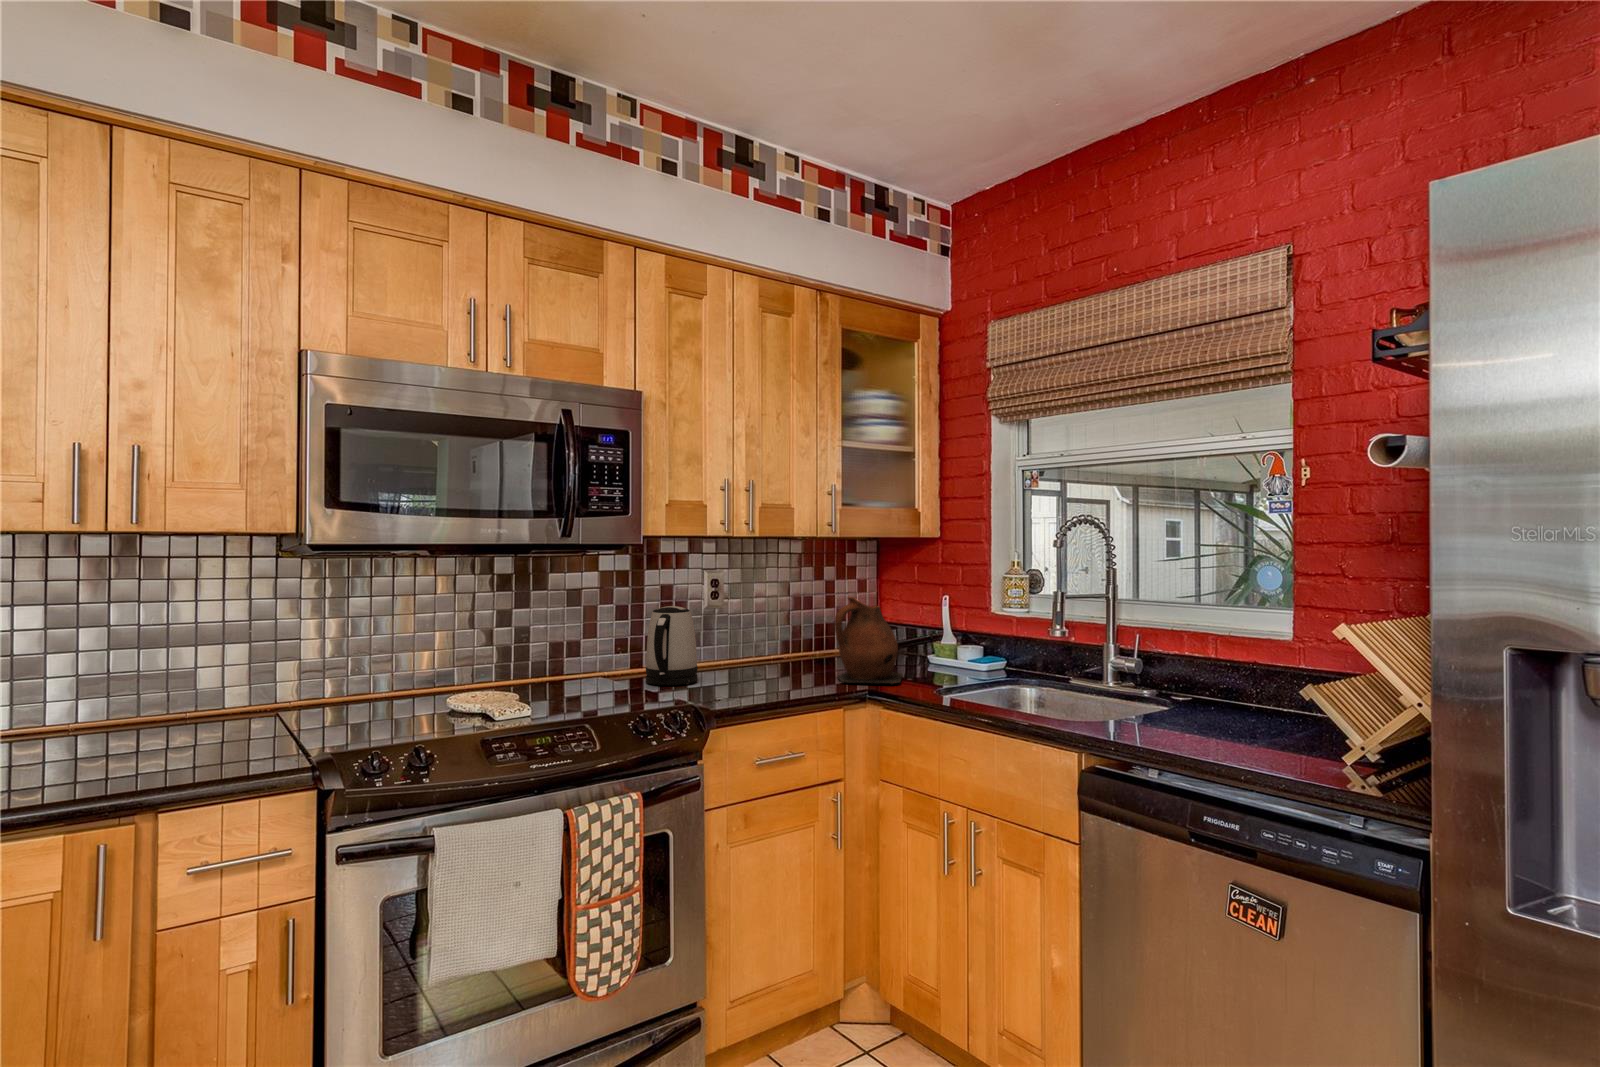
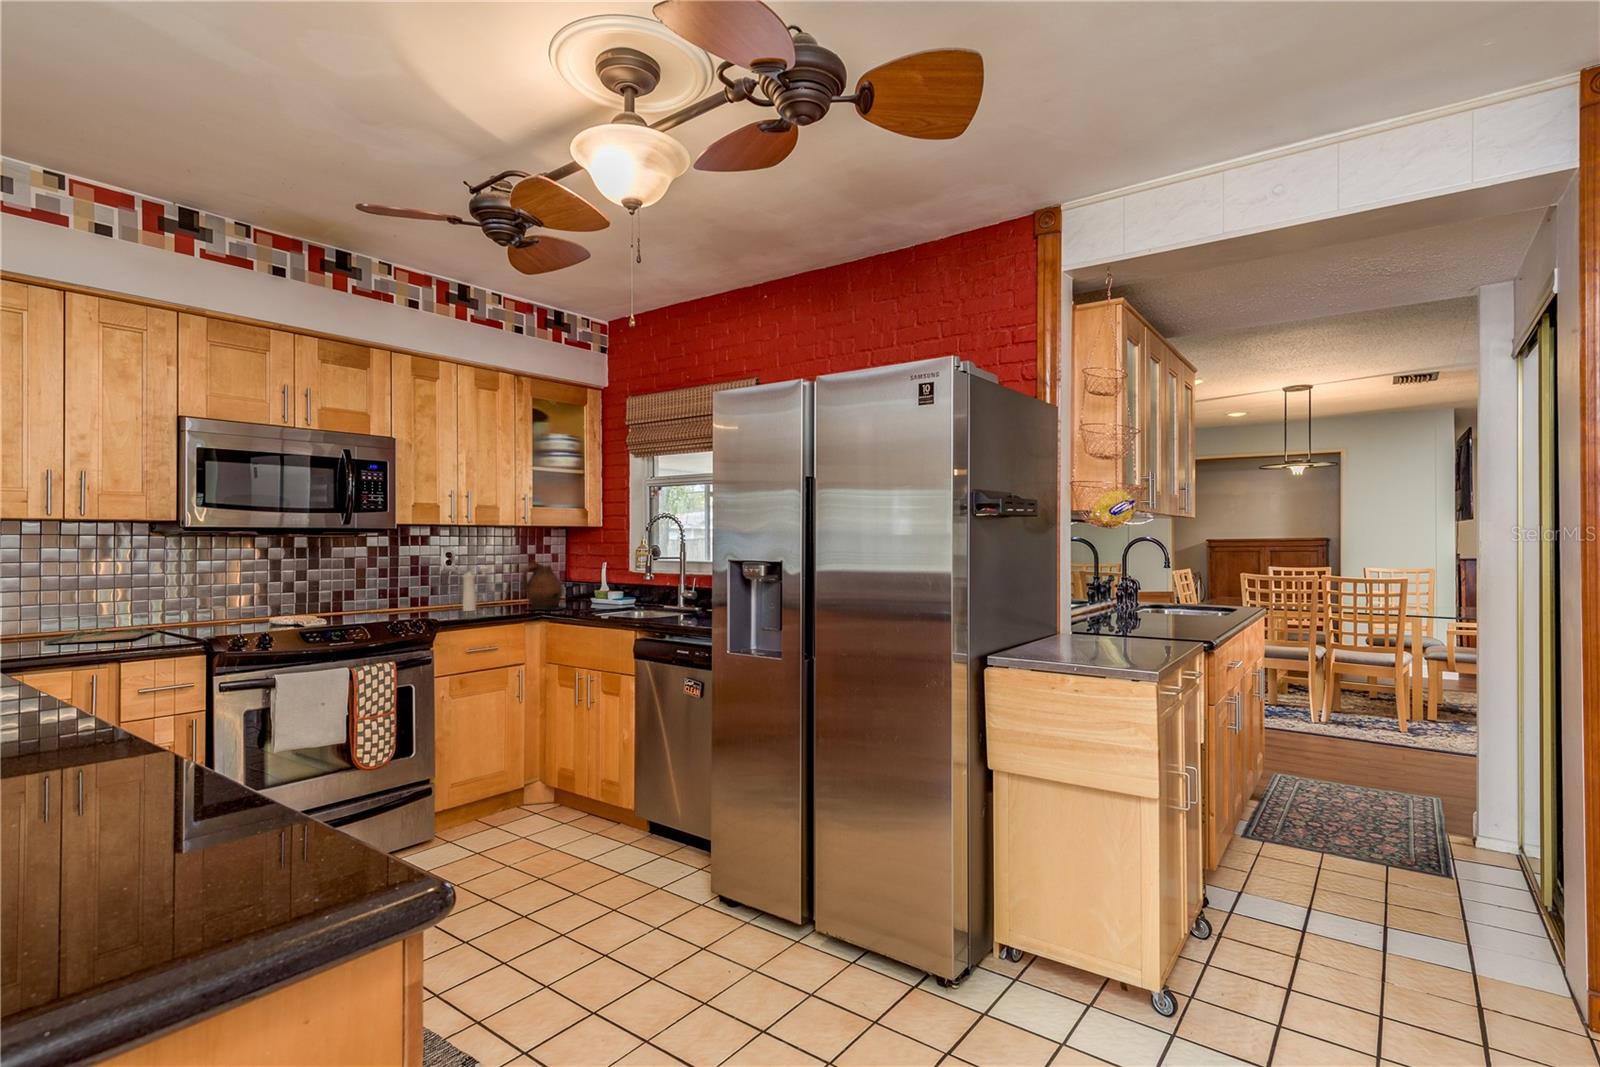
pepper mill: none [739,602,777,679] -> present [463,566,488,611]
kettle: present [646,606,698,685] -> none [400,567,435,614]
tray: none [62,708,271,763] -> present [44,624,157,645]

